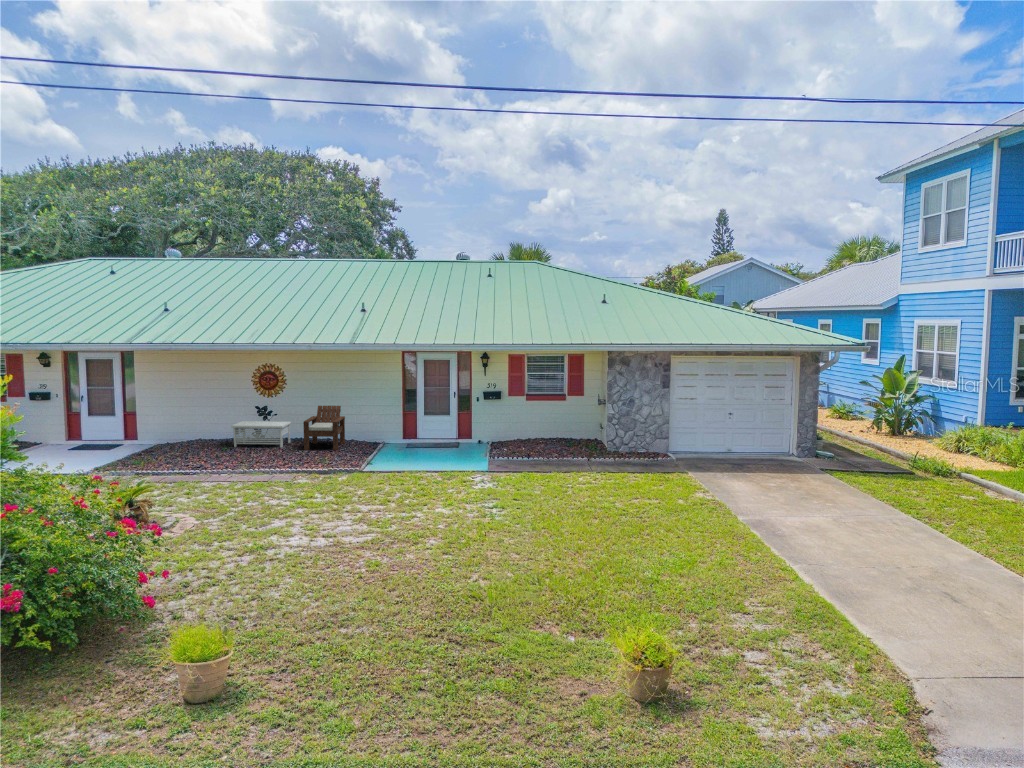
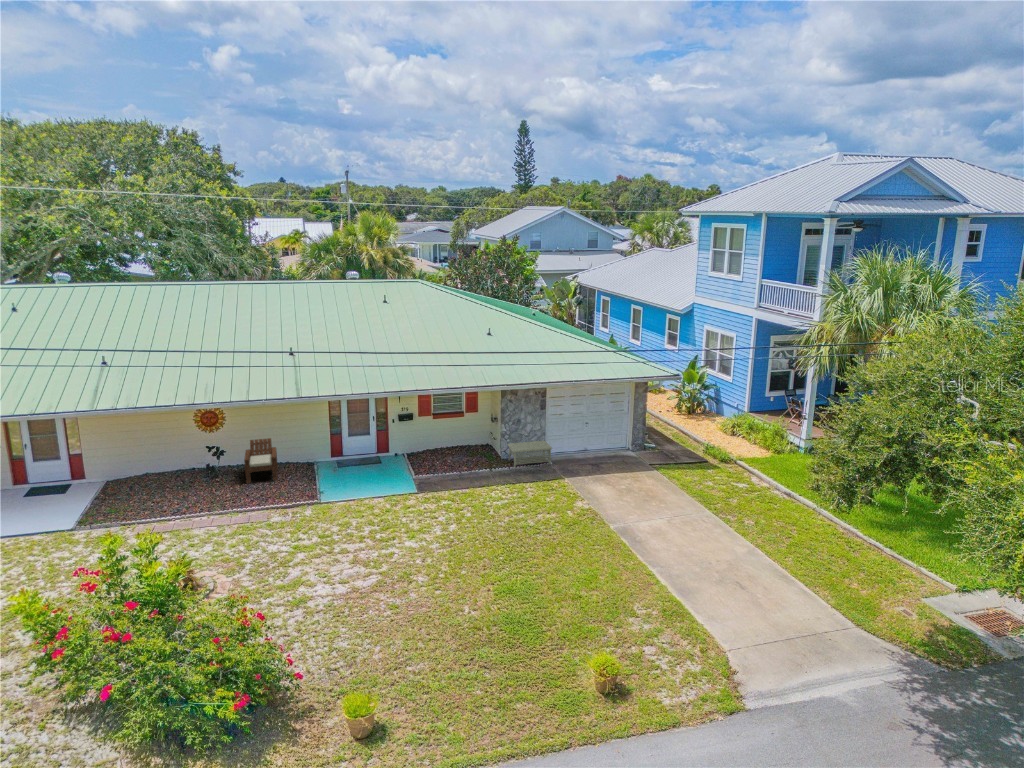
storage bench: present [231,421,291,447] -> present [508,441,552,467]

